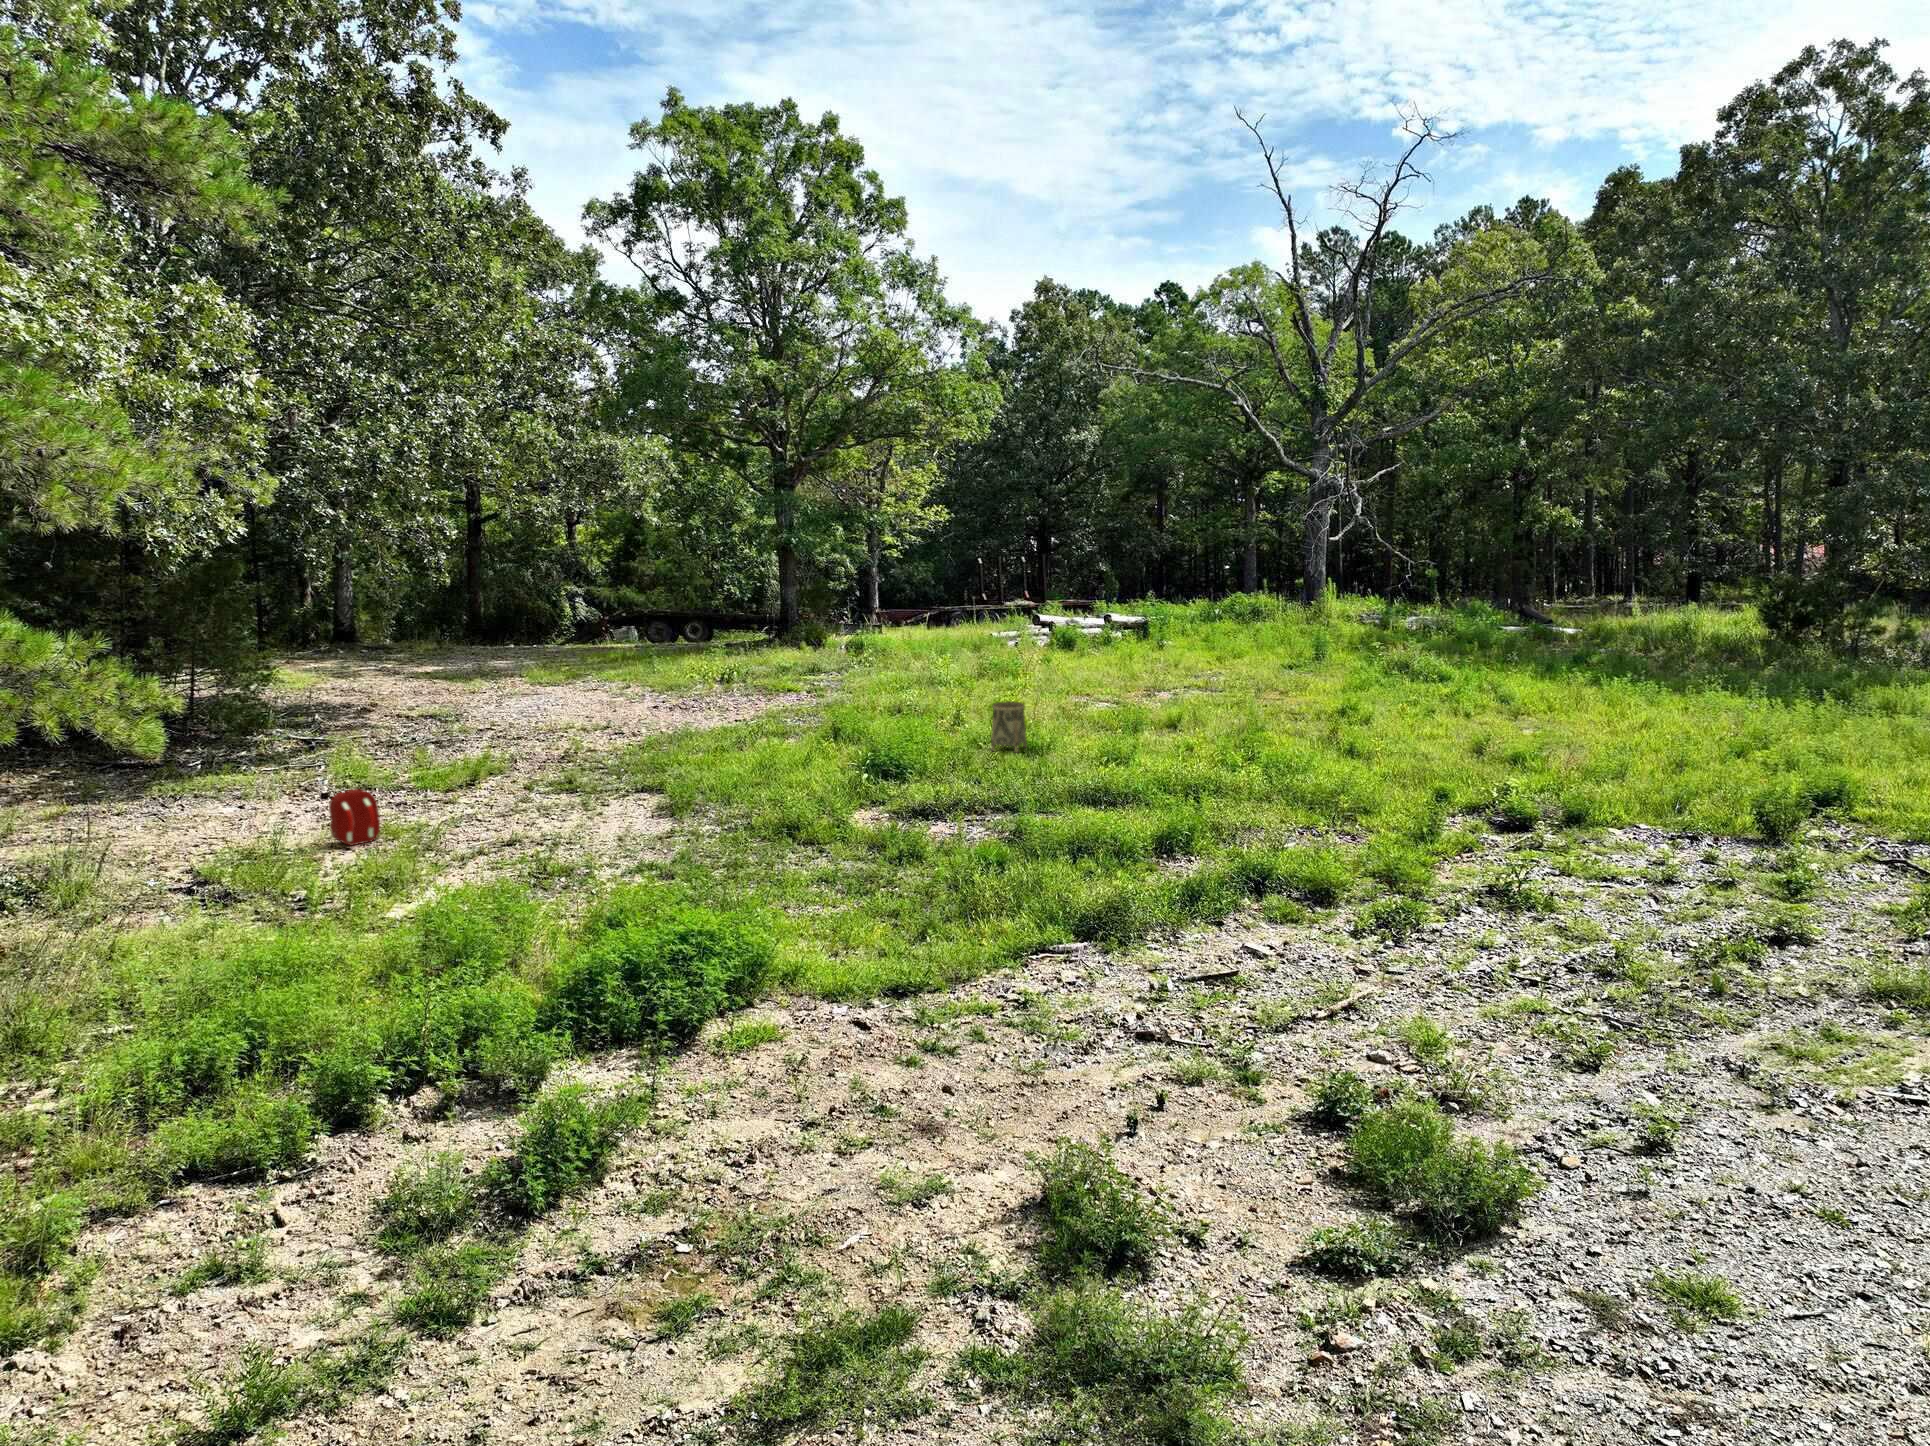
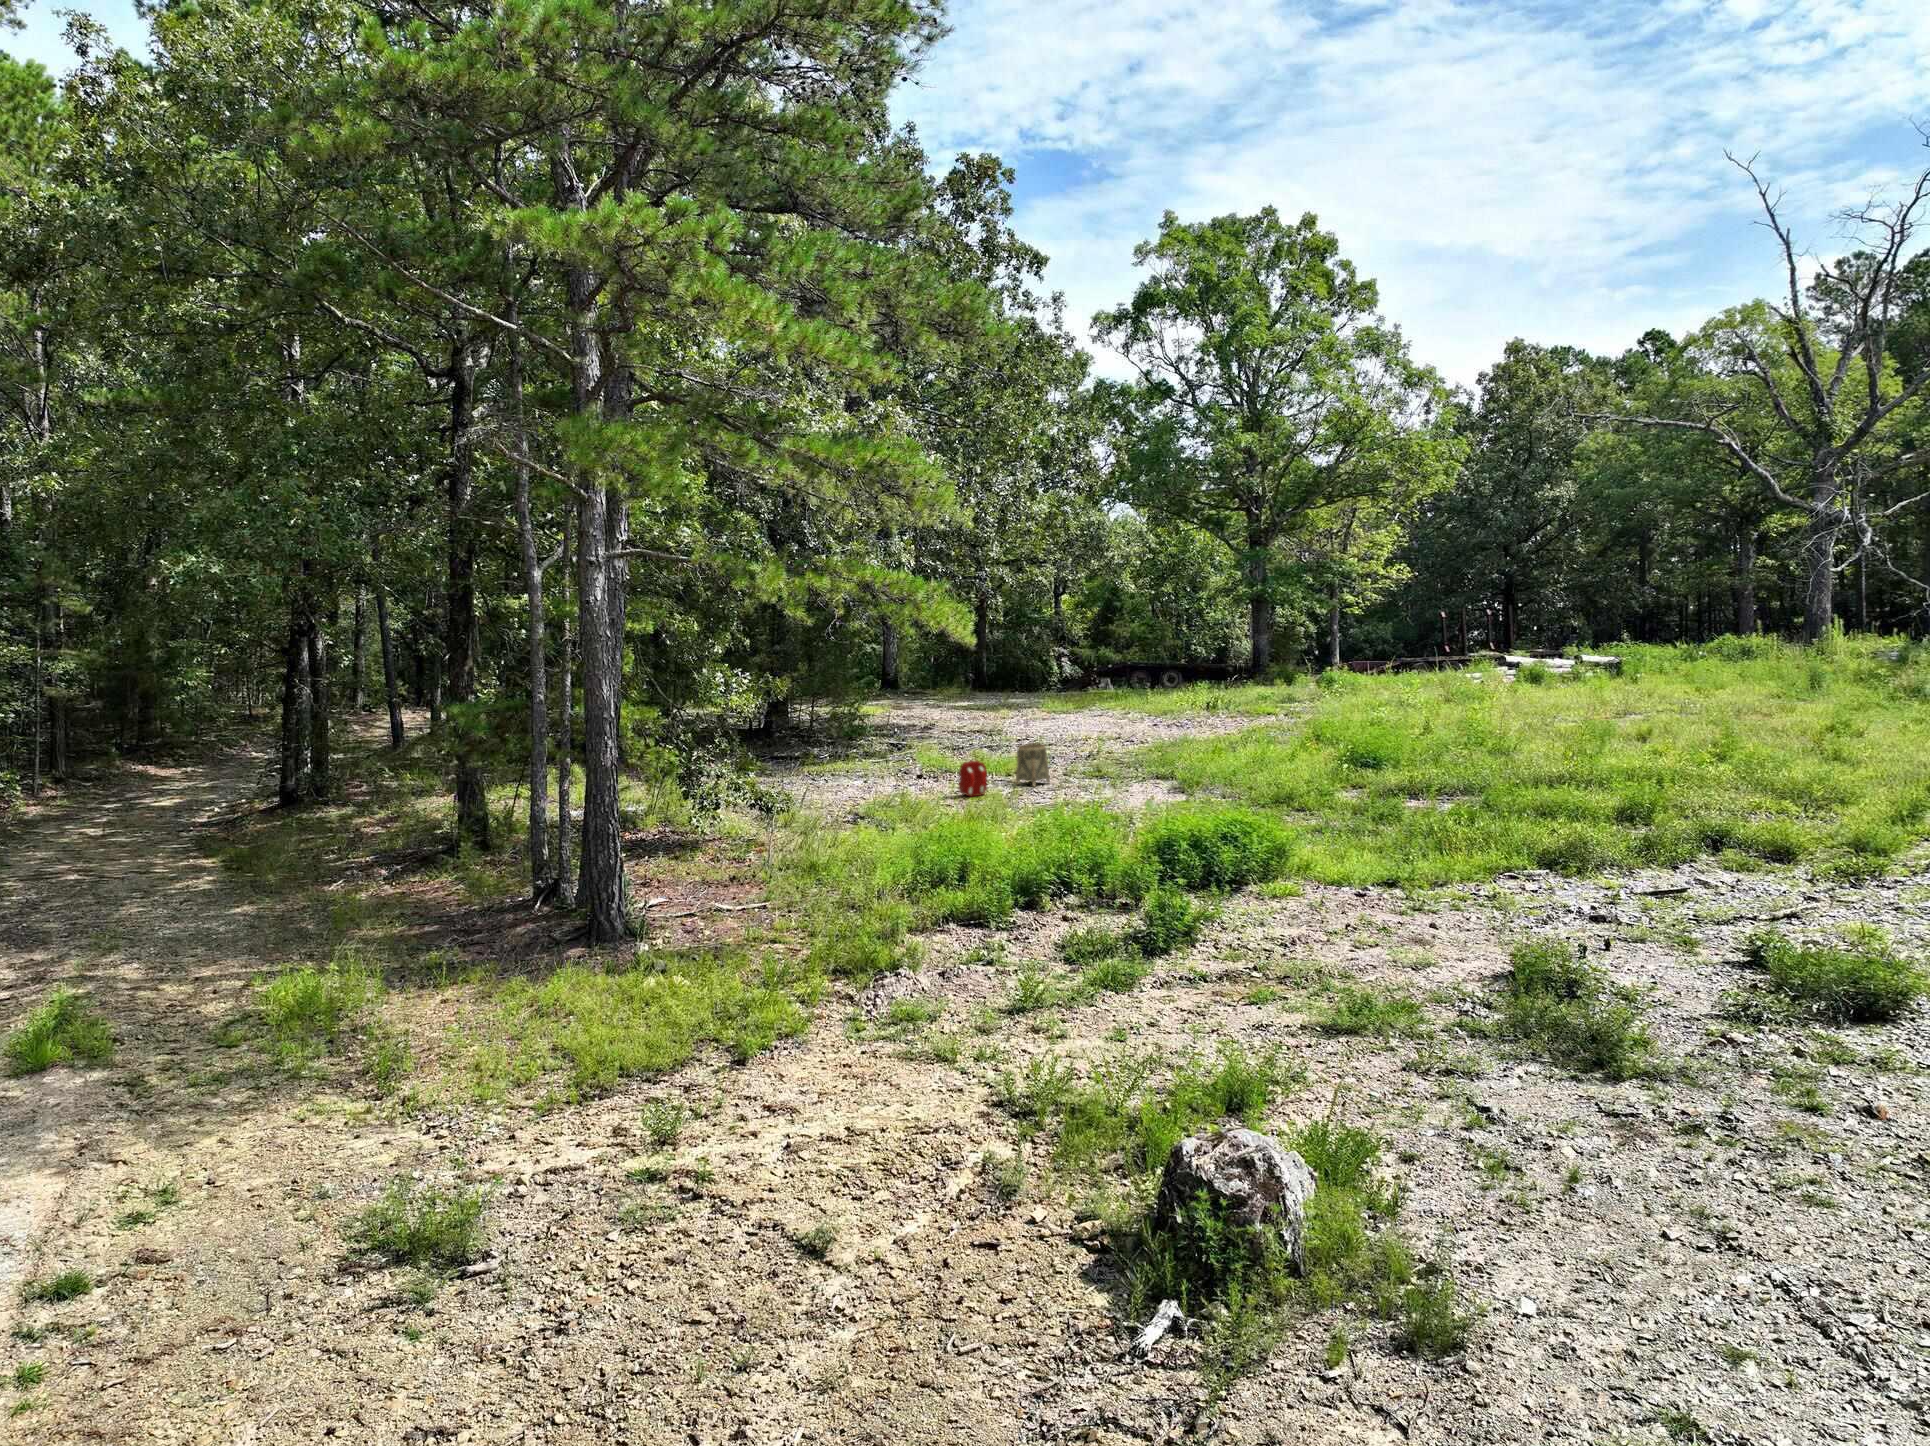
basket: present [991,701,1027,753] -> present [1016,744,1050,787]

